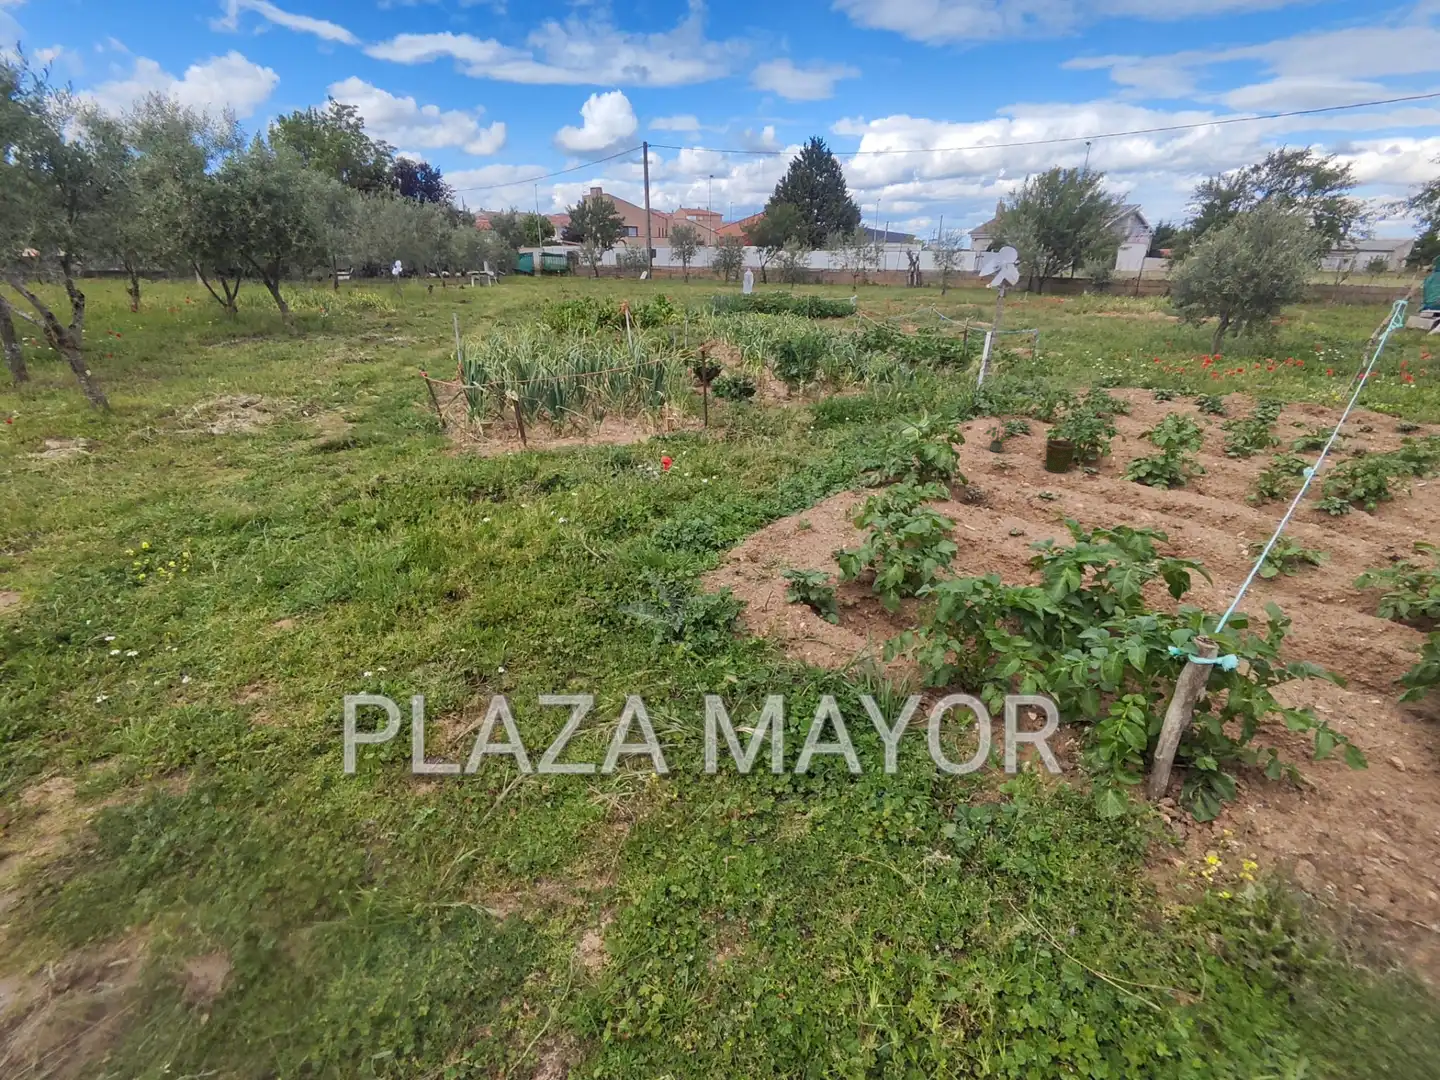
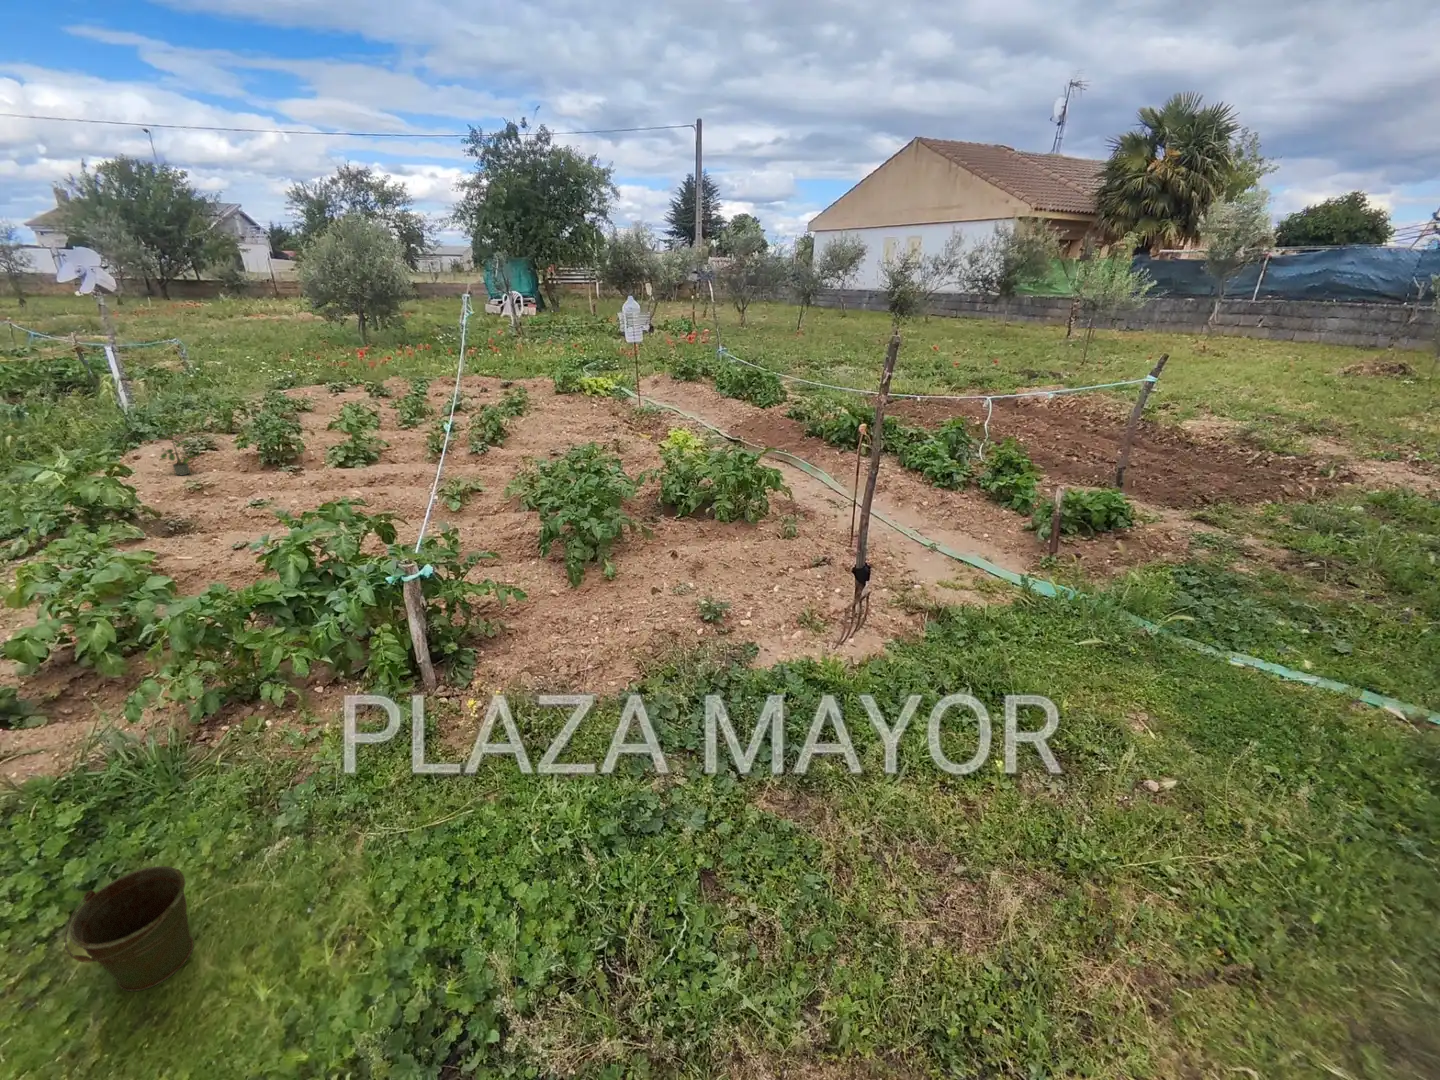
bucket: present [1045,438,1077,473] -> present [64,866,193,991]

